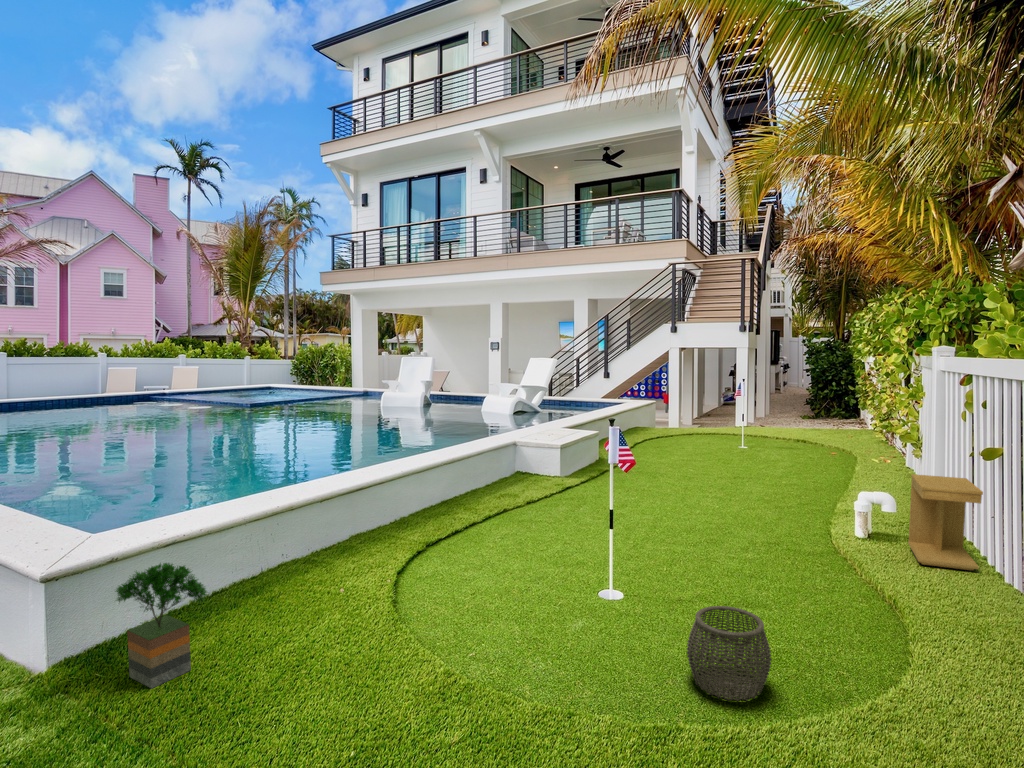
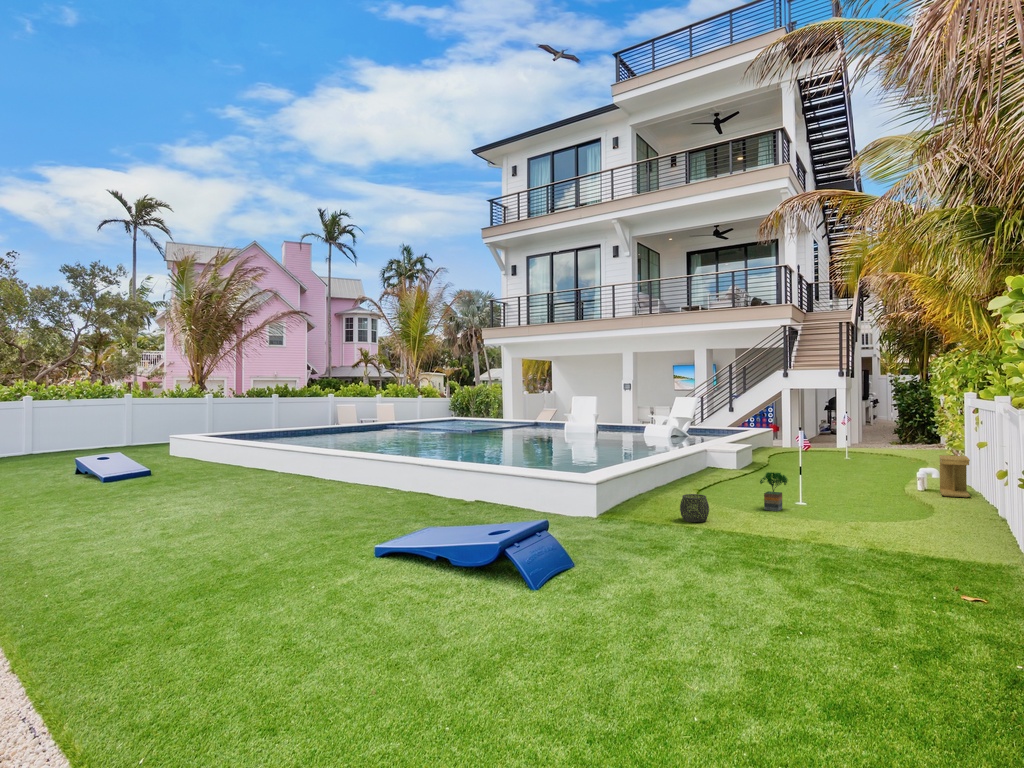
potted tree: present [115,563,207,689] -> present [760,472,788,511]
woven basket: present [687,606,771,701] -> present [680,494,709,522]

